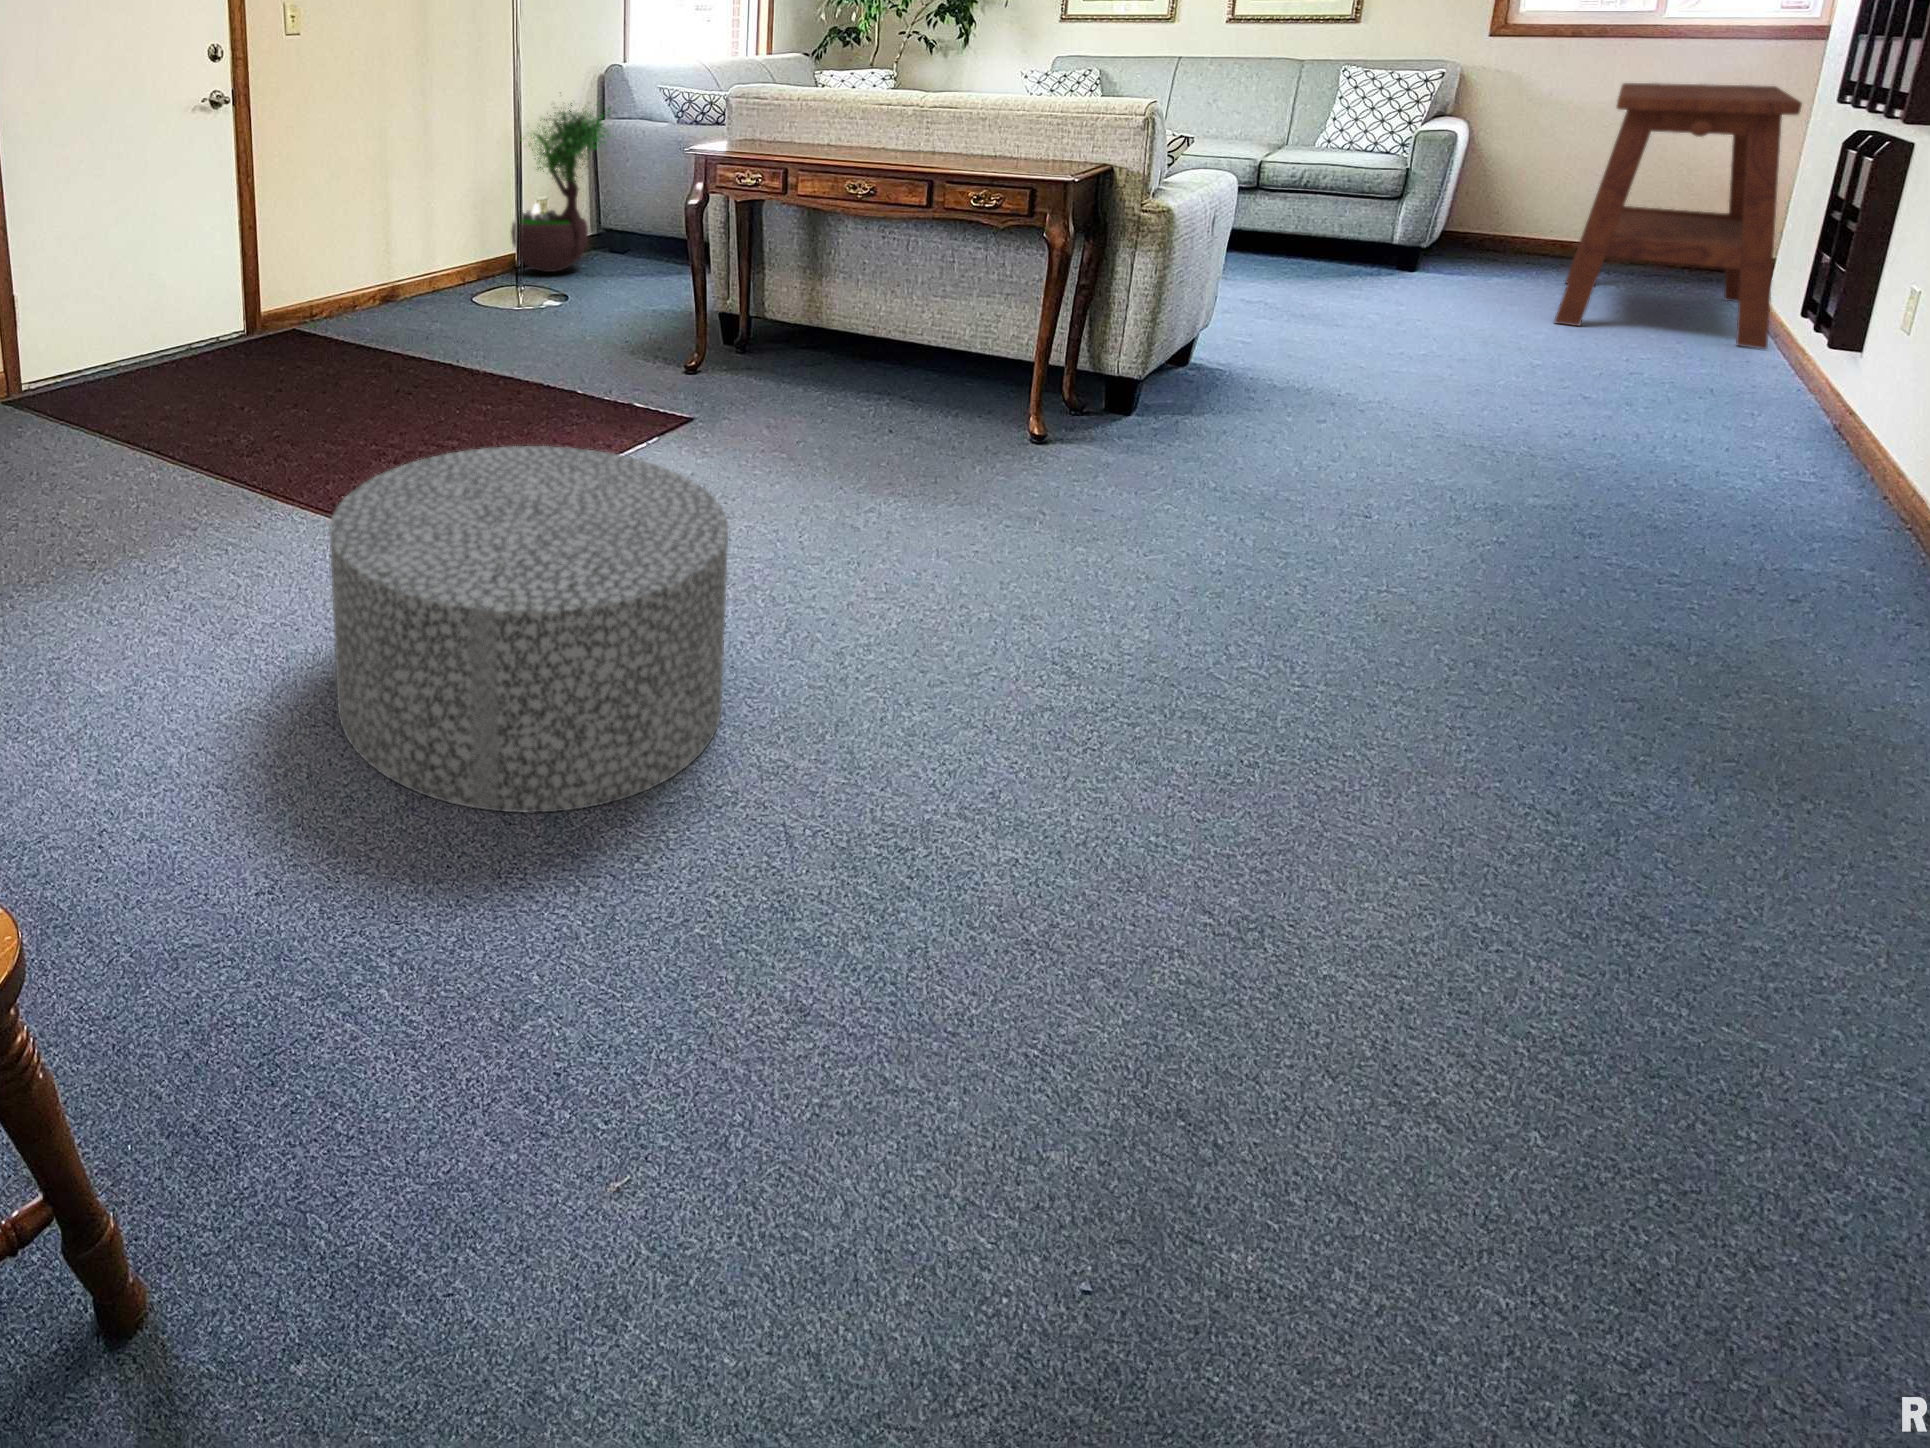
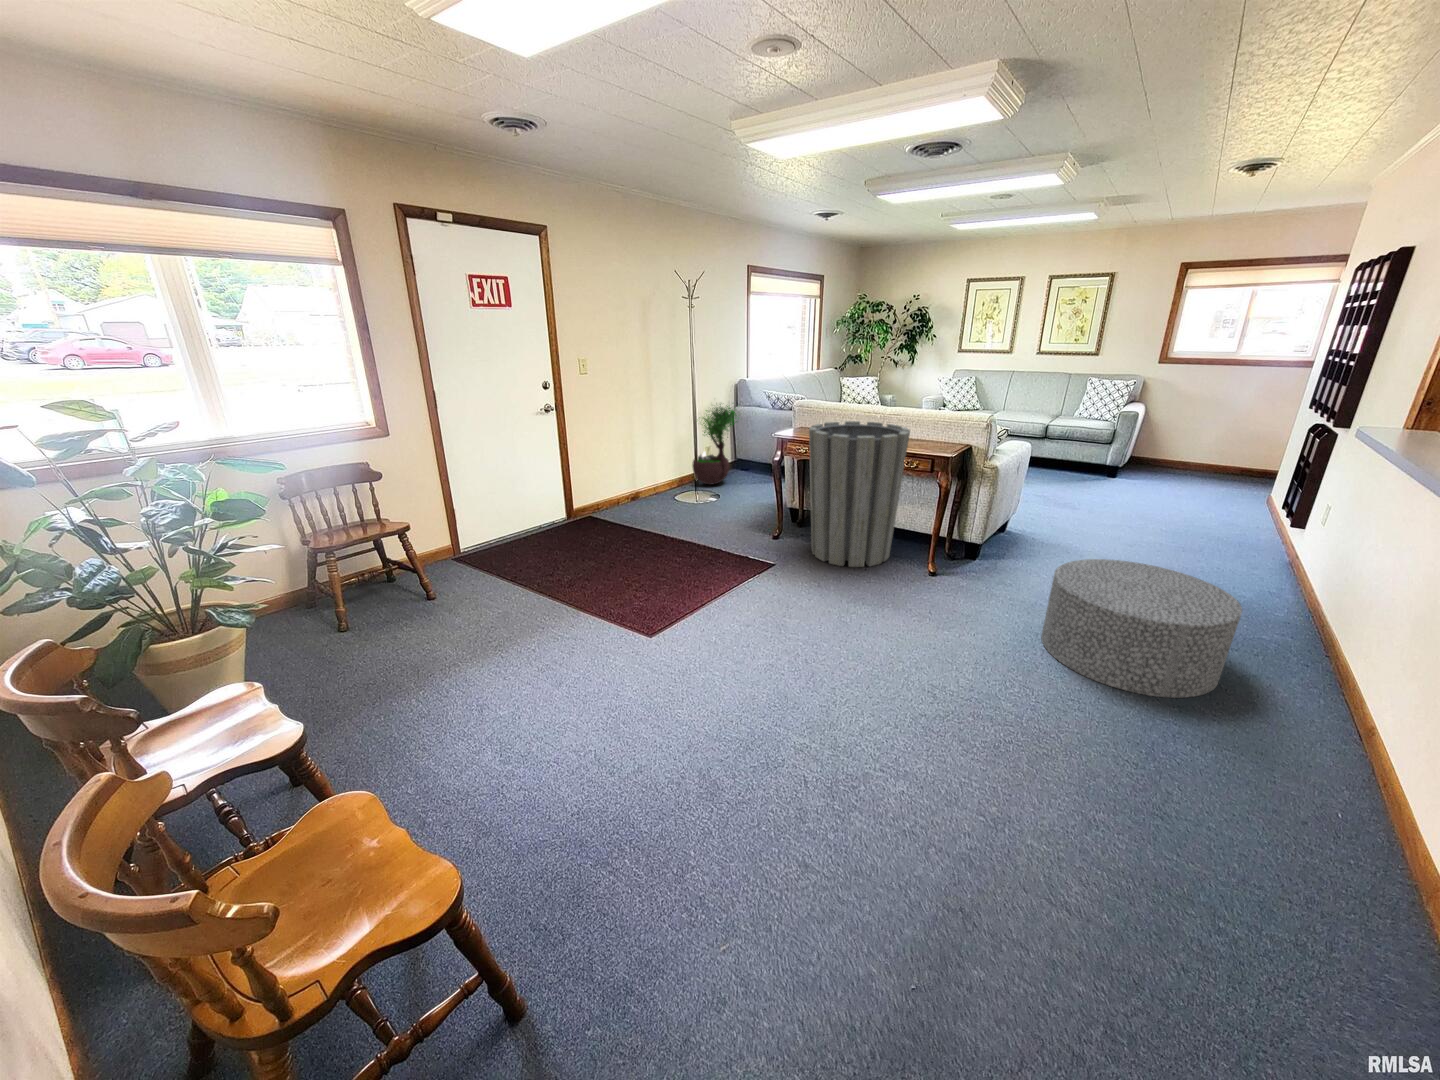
side table: present [1554,83,1802,349] -> none [1174,391,1294,522]
trash can: none [763,120,980,423] -> present [809,421,910,567]
ottoman: present [330,446,728,813] -> present [1041,559,1242,698]

